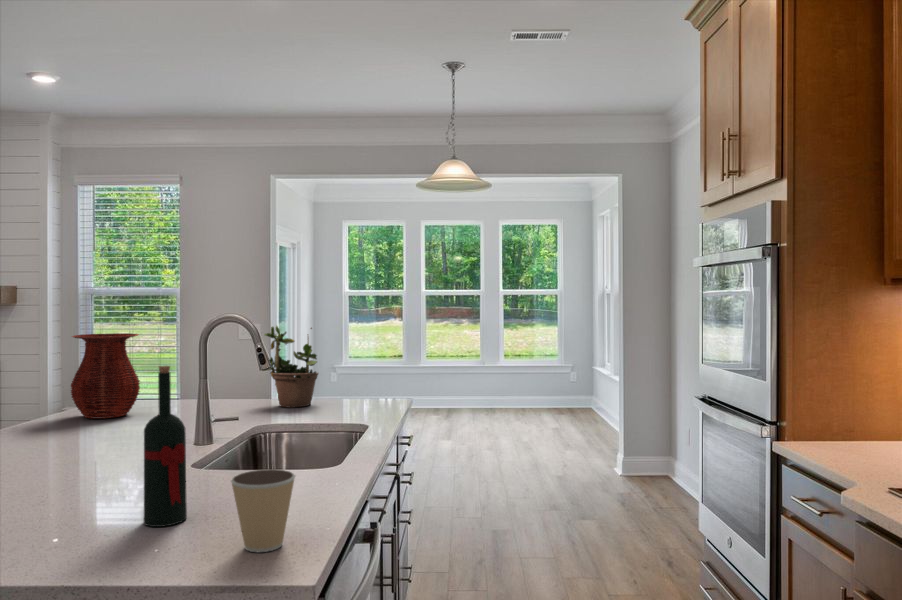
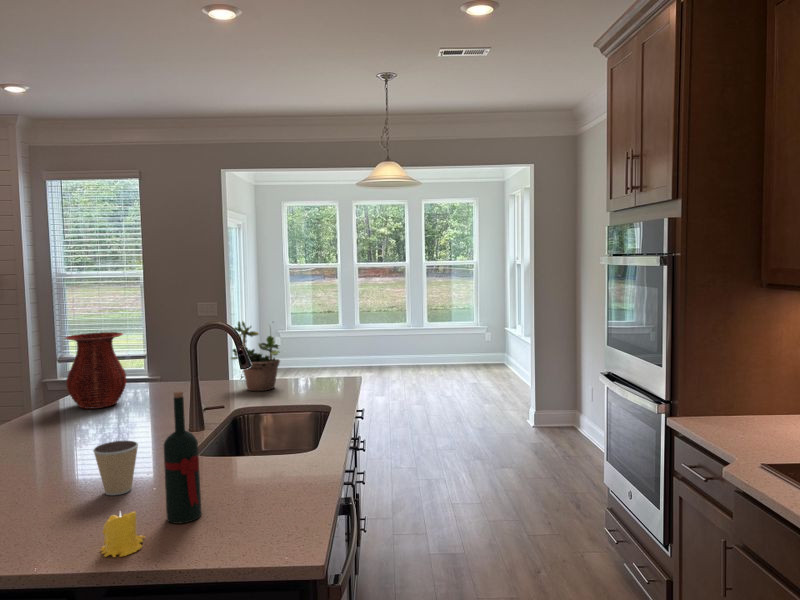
coffee cup: present [231,469,296,552] -> present [93,441,138,495]
candle: none [52,500,111,558] -> present [101,511,145,557]

